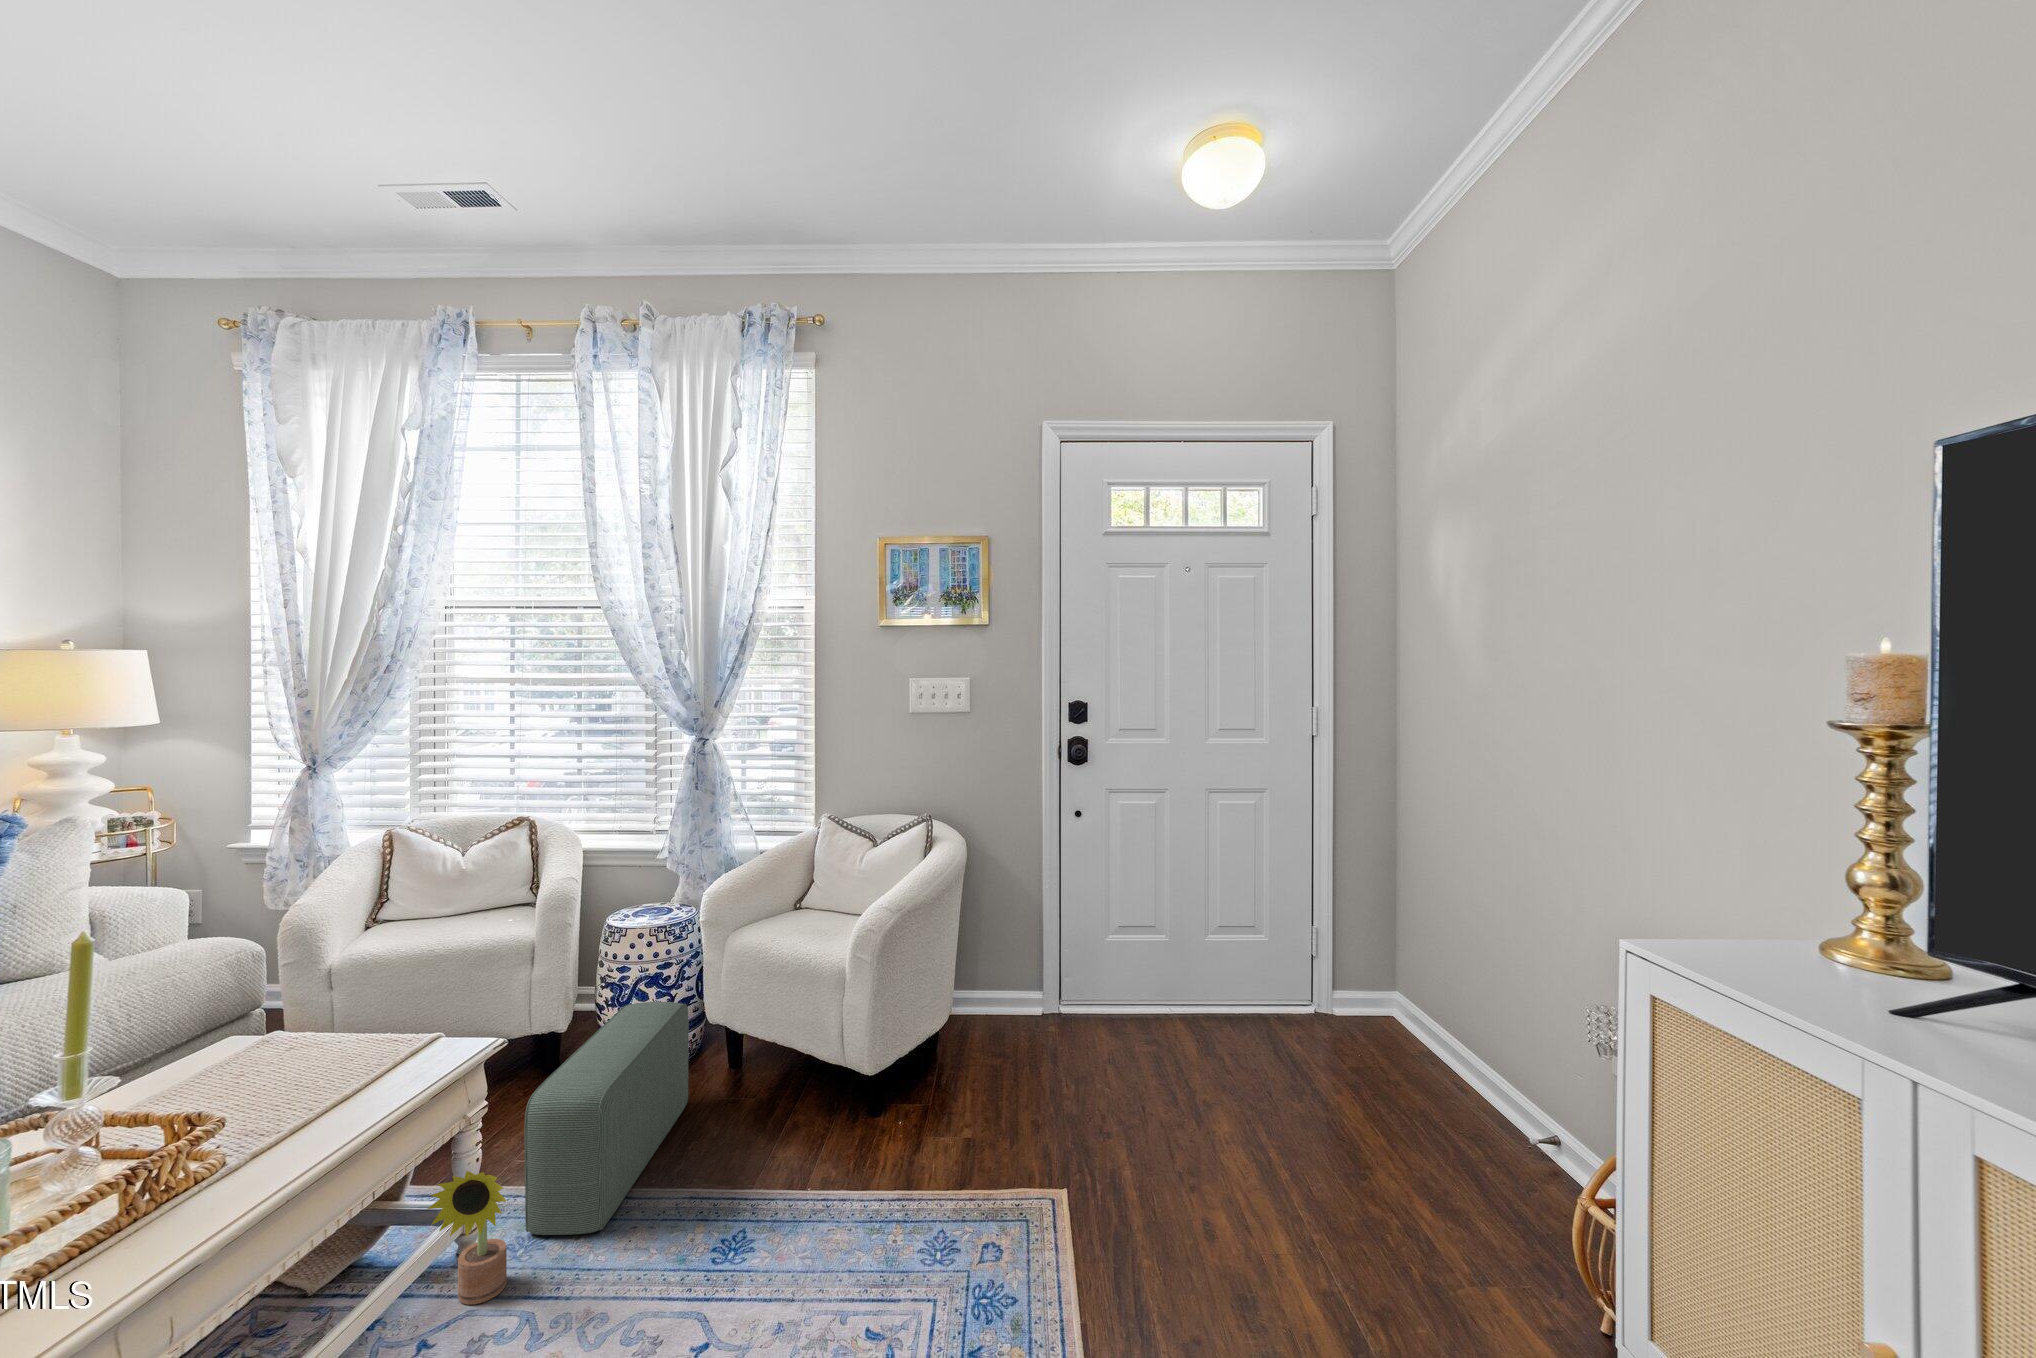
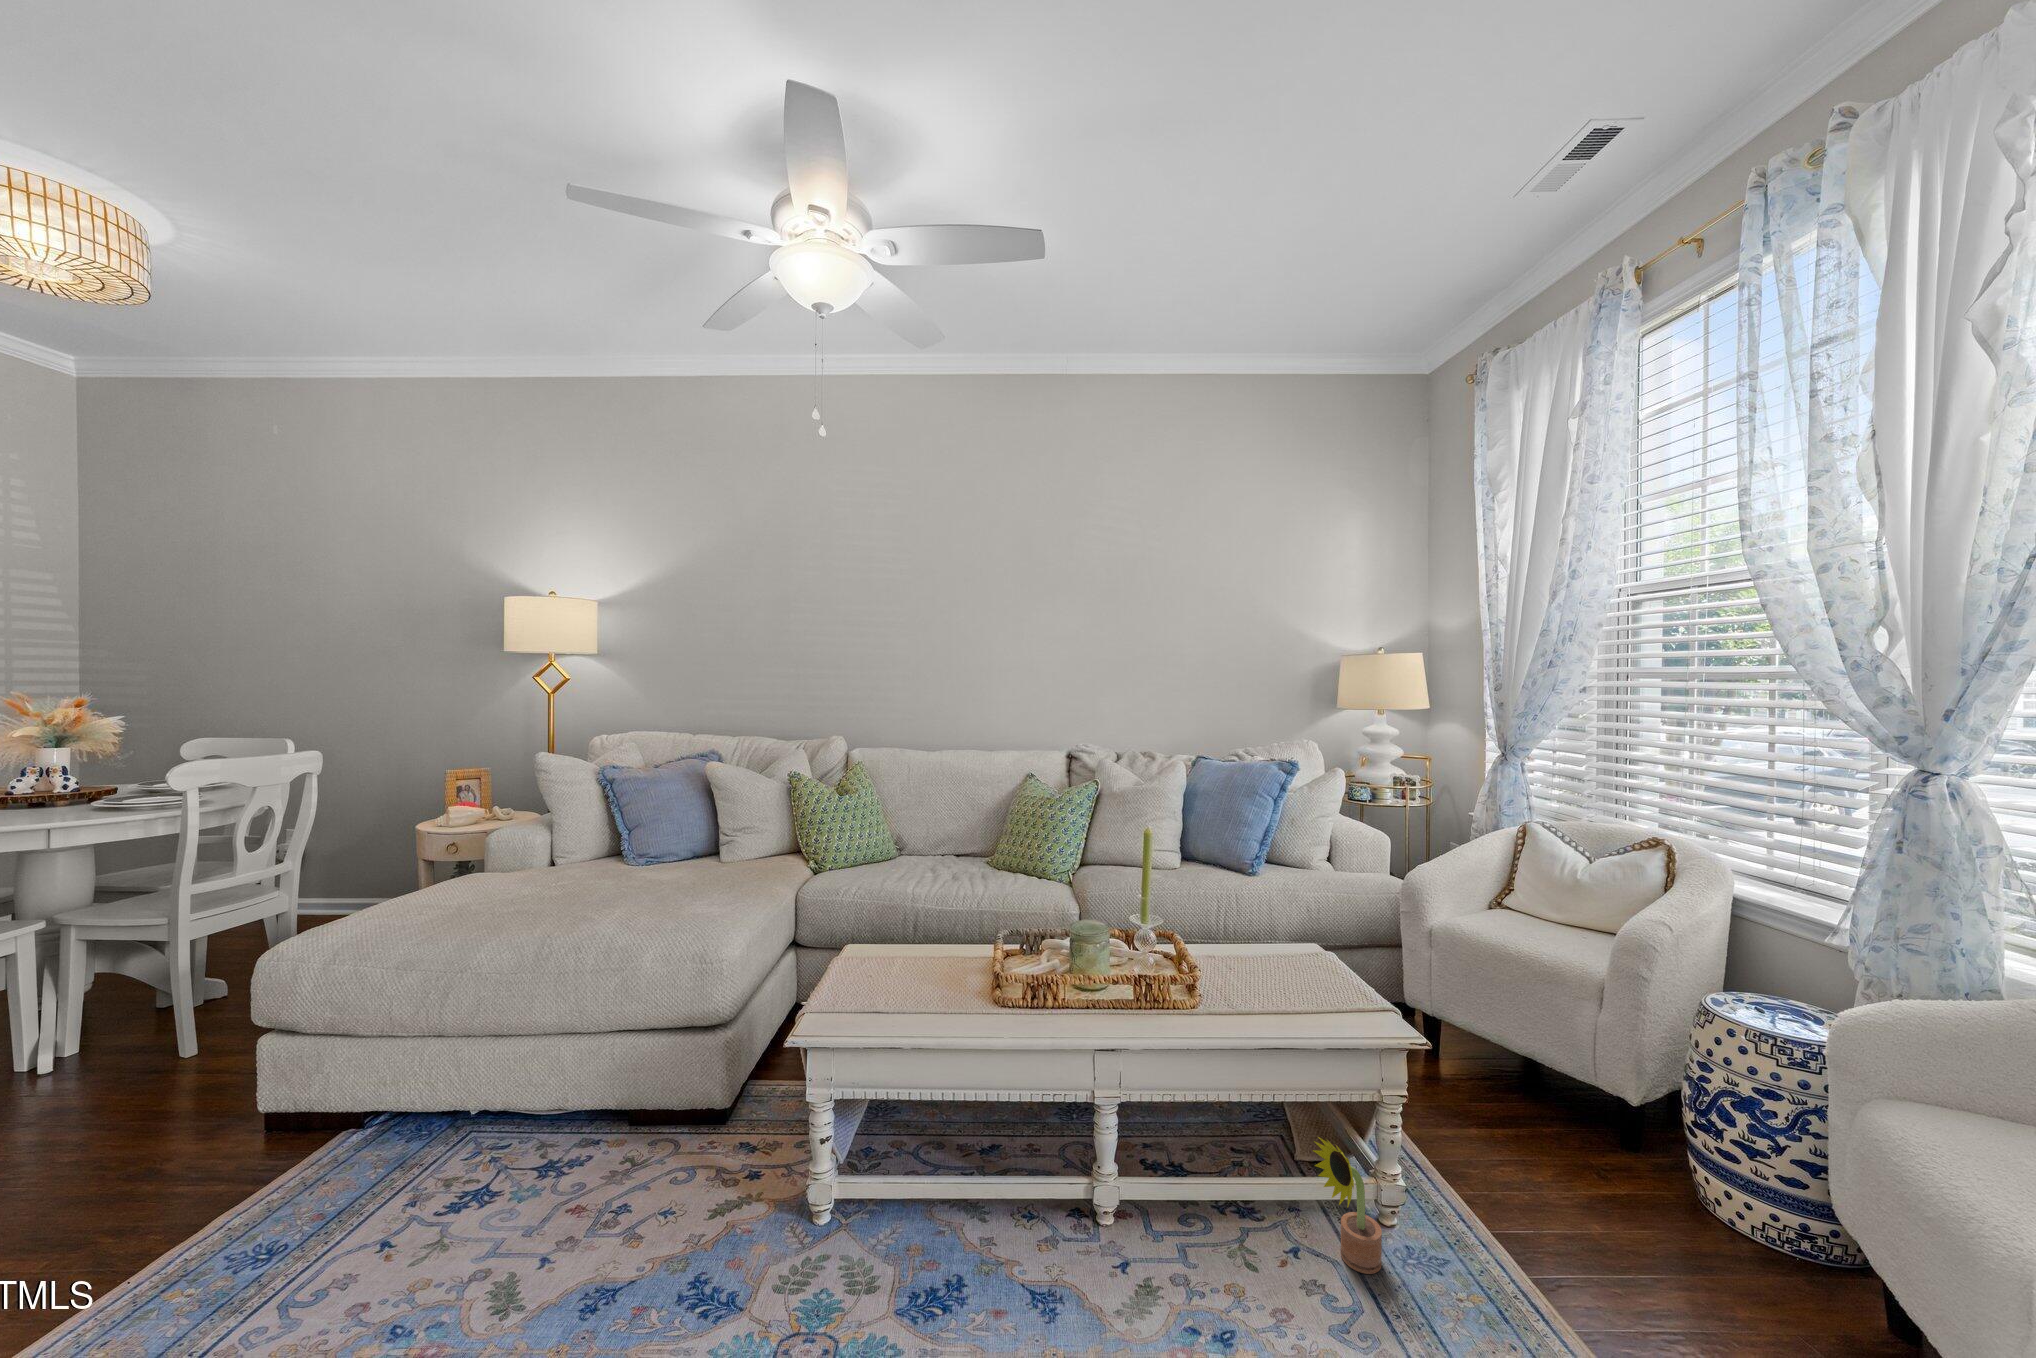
pouf: present [525,1002,689,1235] -> none [1430,1108,1746,1314]

